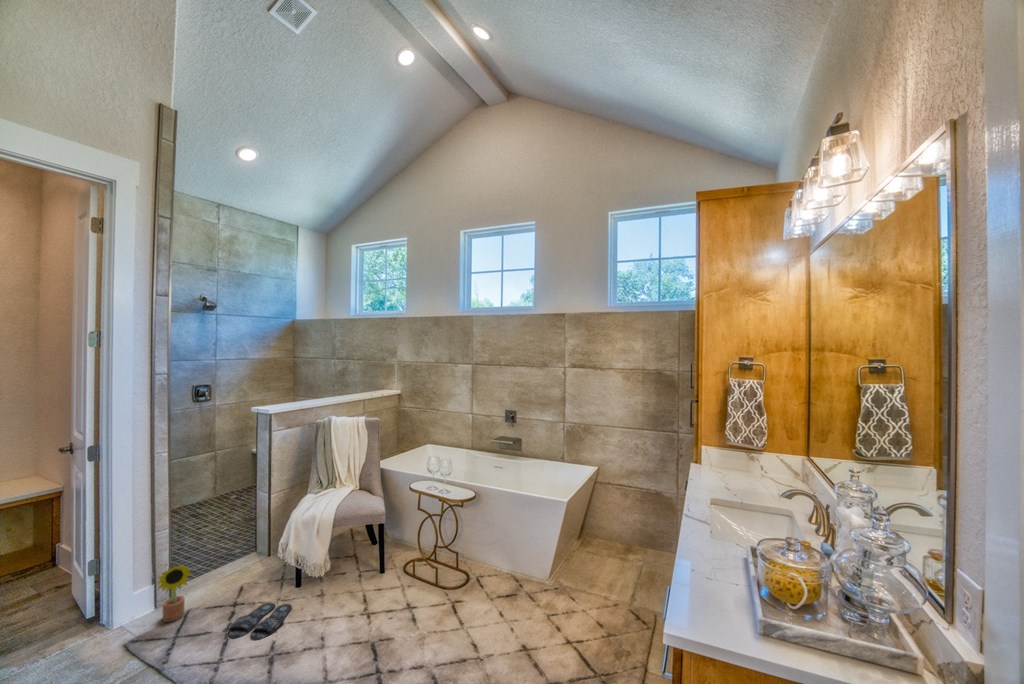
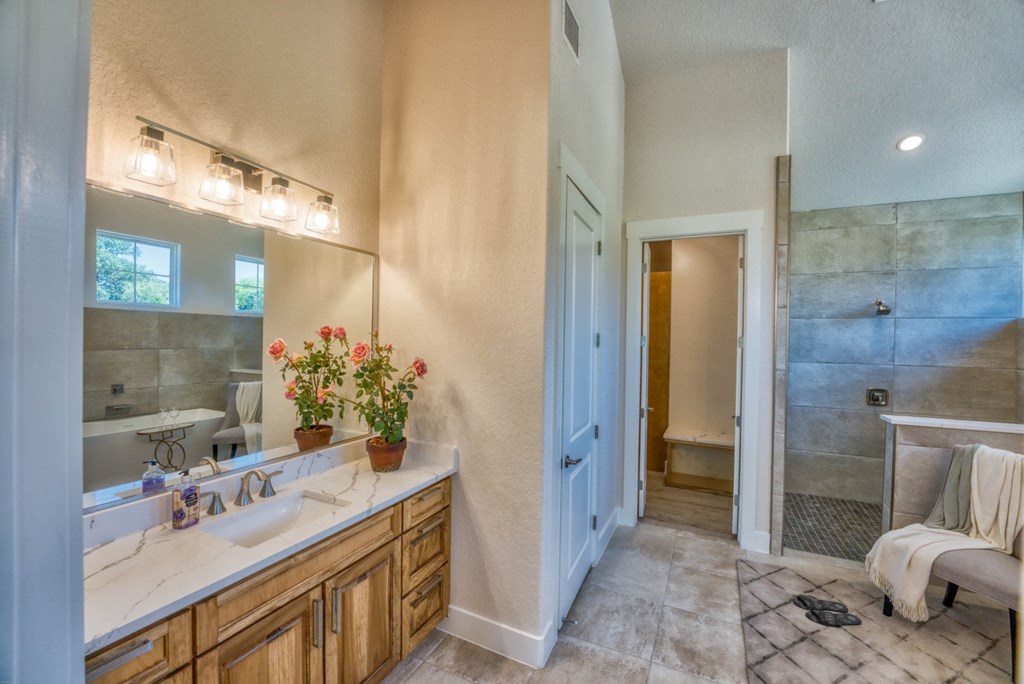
decorative plant: present [157,565,192,622] -> none [760,522,785,567]

